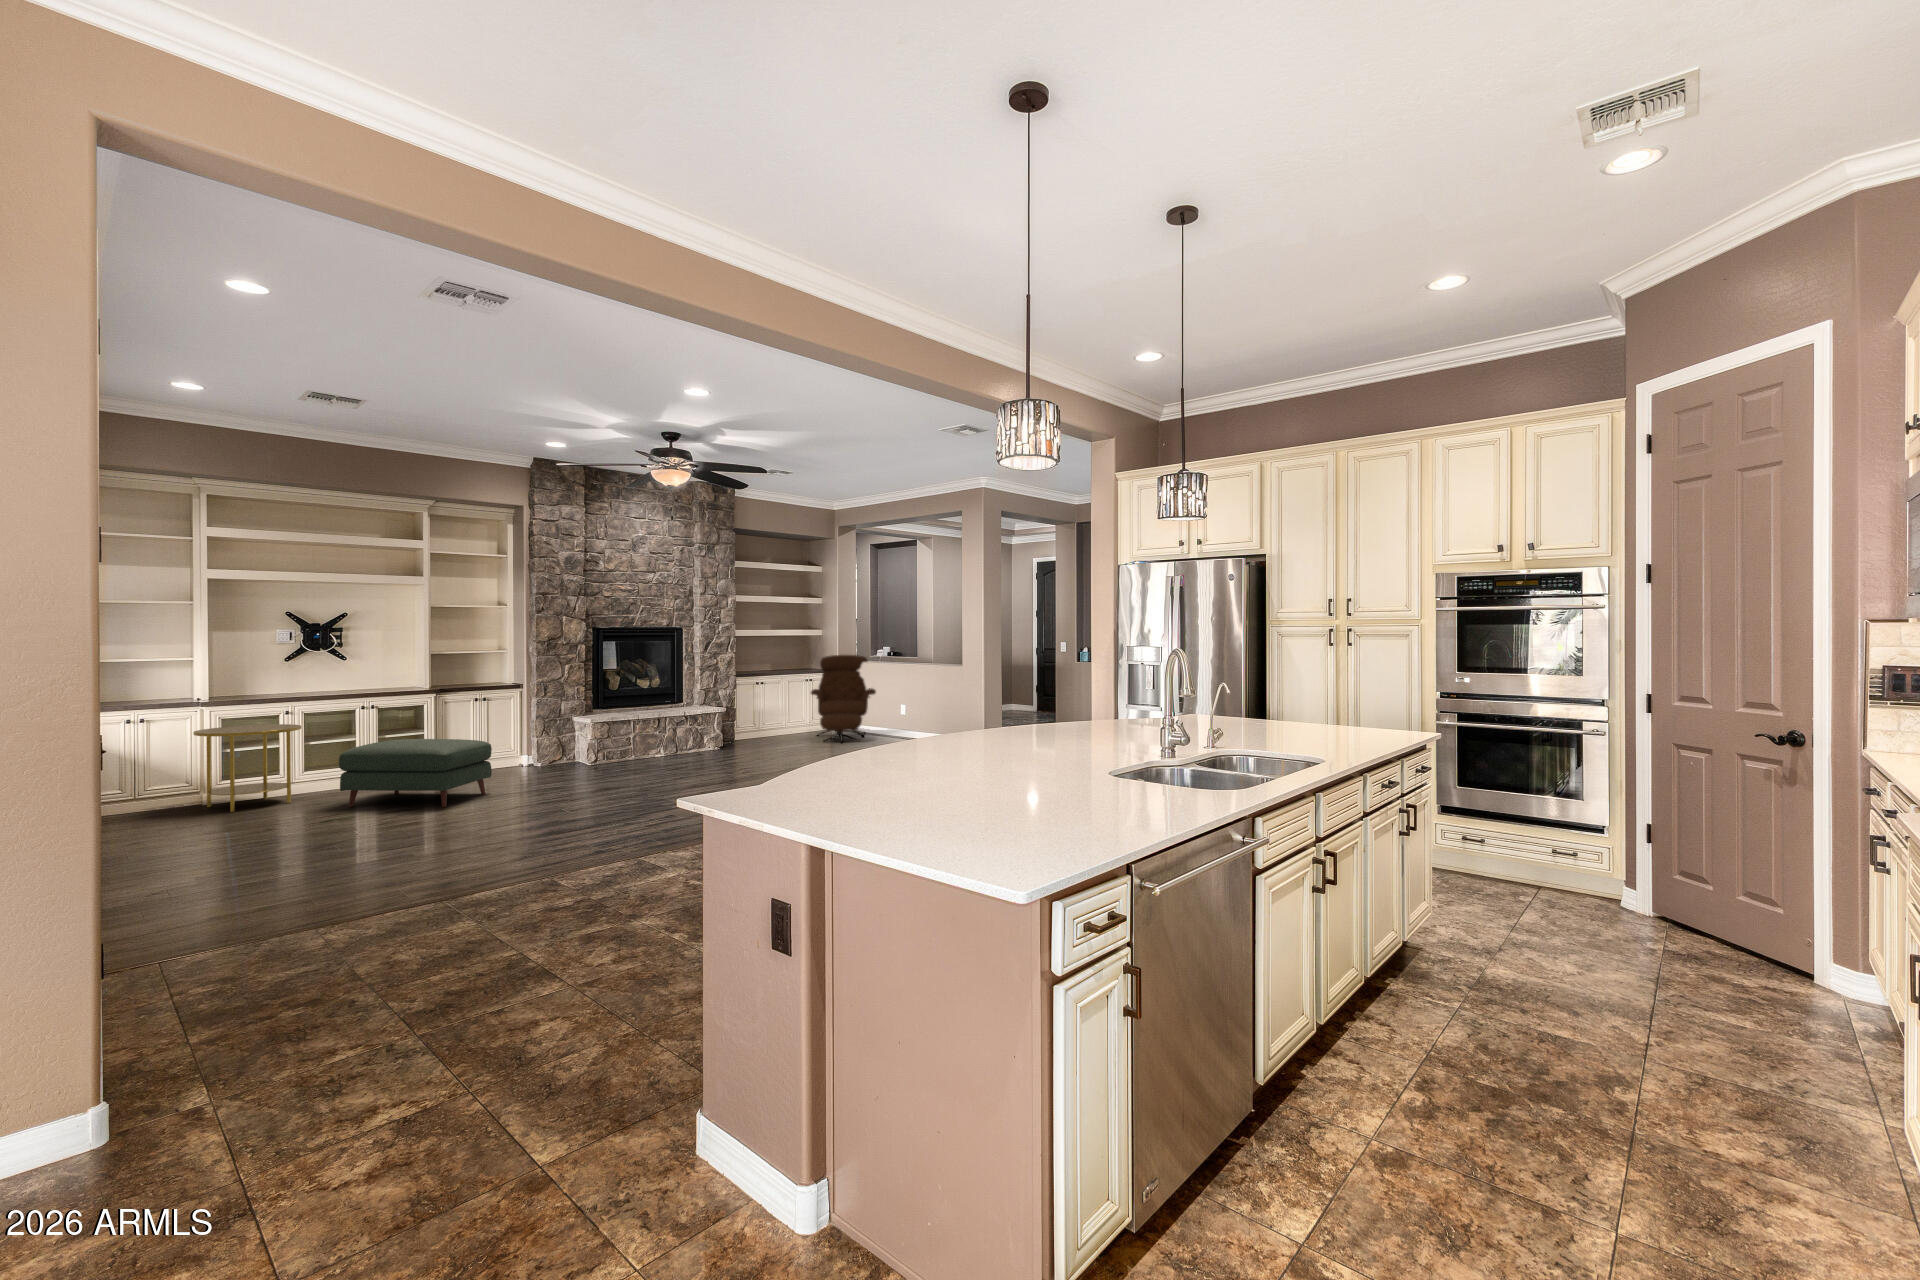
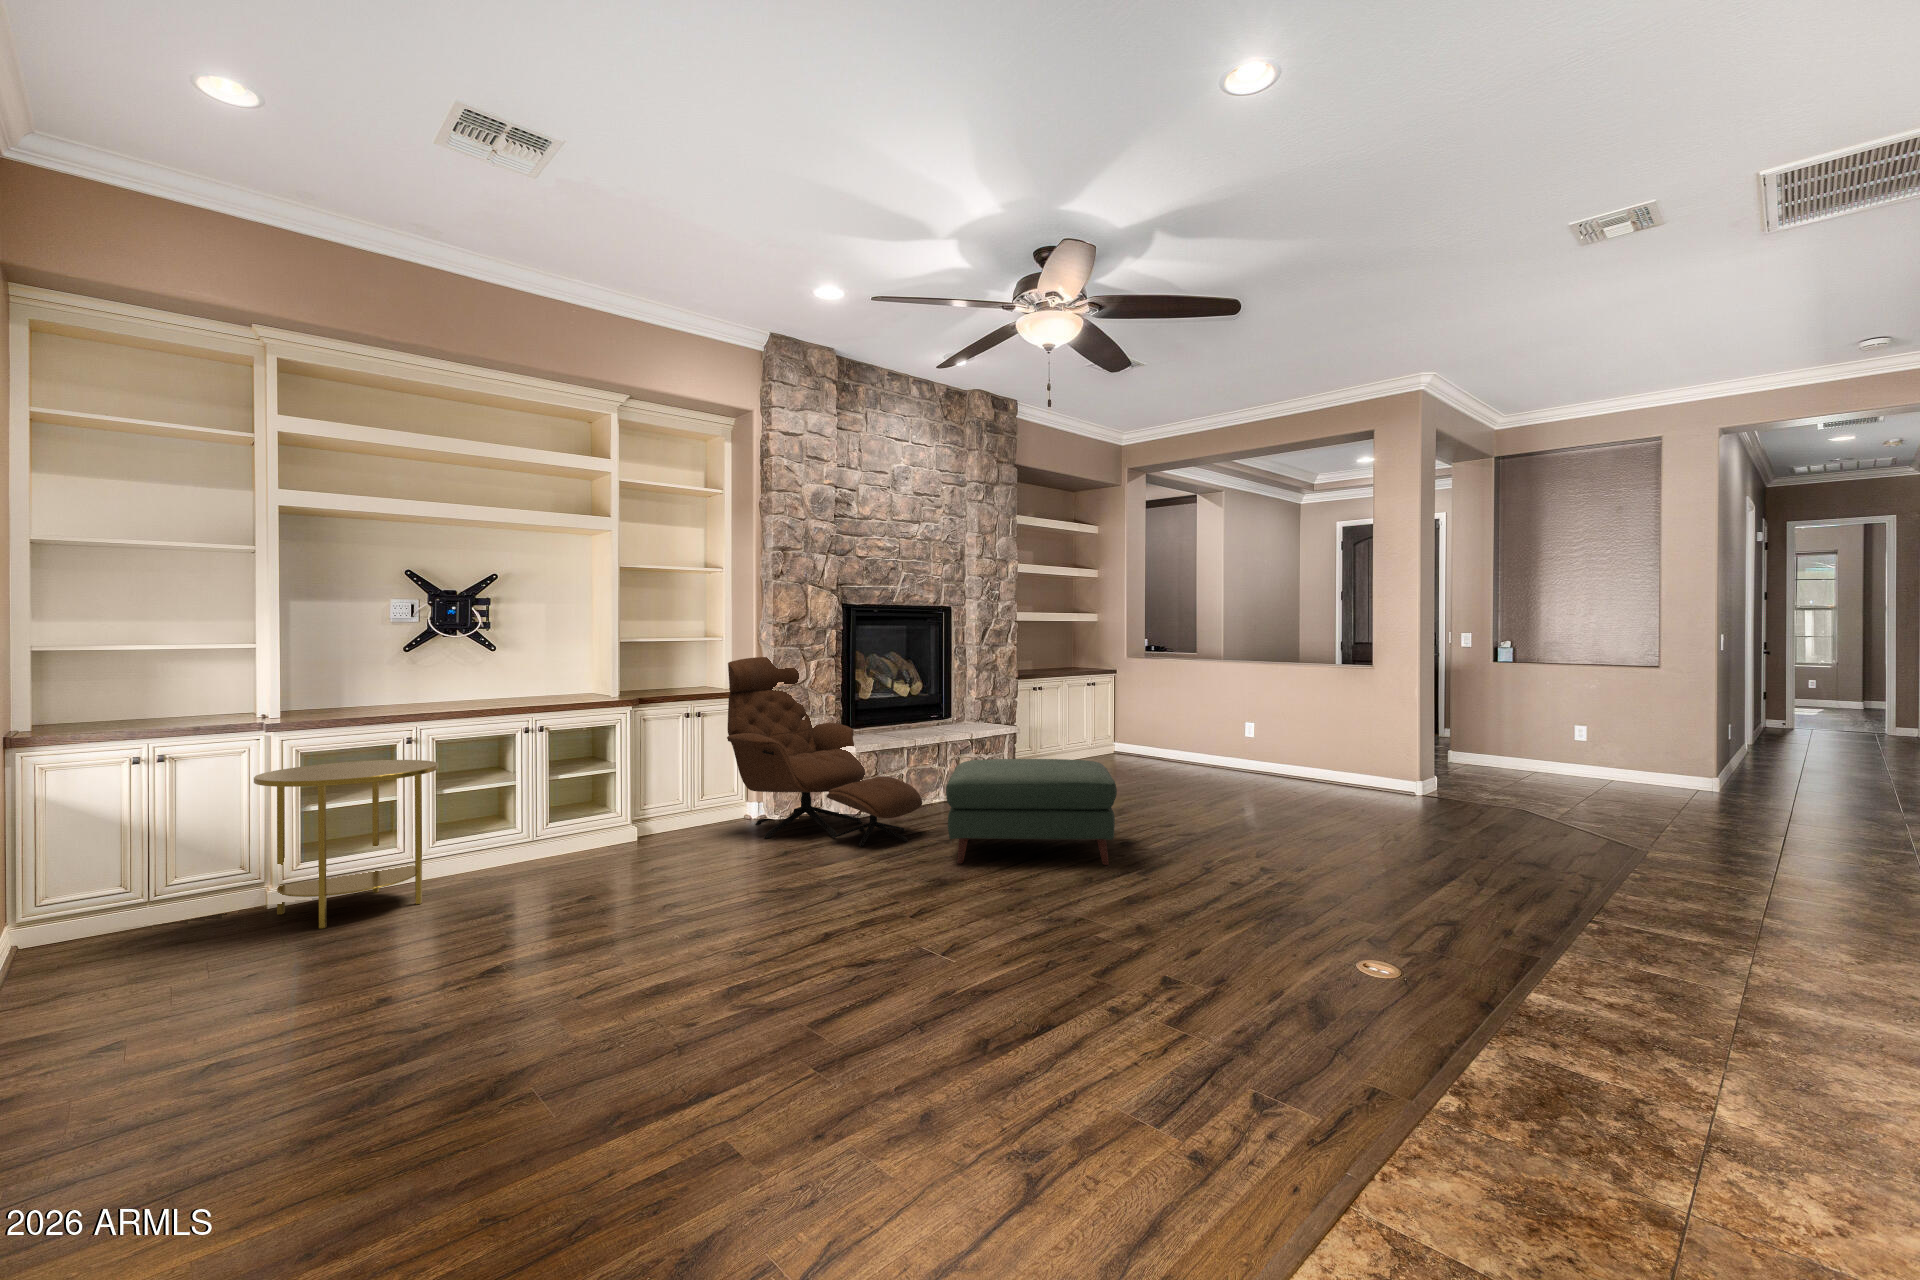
lounge chair: present [811,655,876,743] -> present [727,657,922,846]
ottoman: present [339,739,492,807] -> present [946,759,1117,865]

